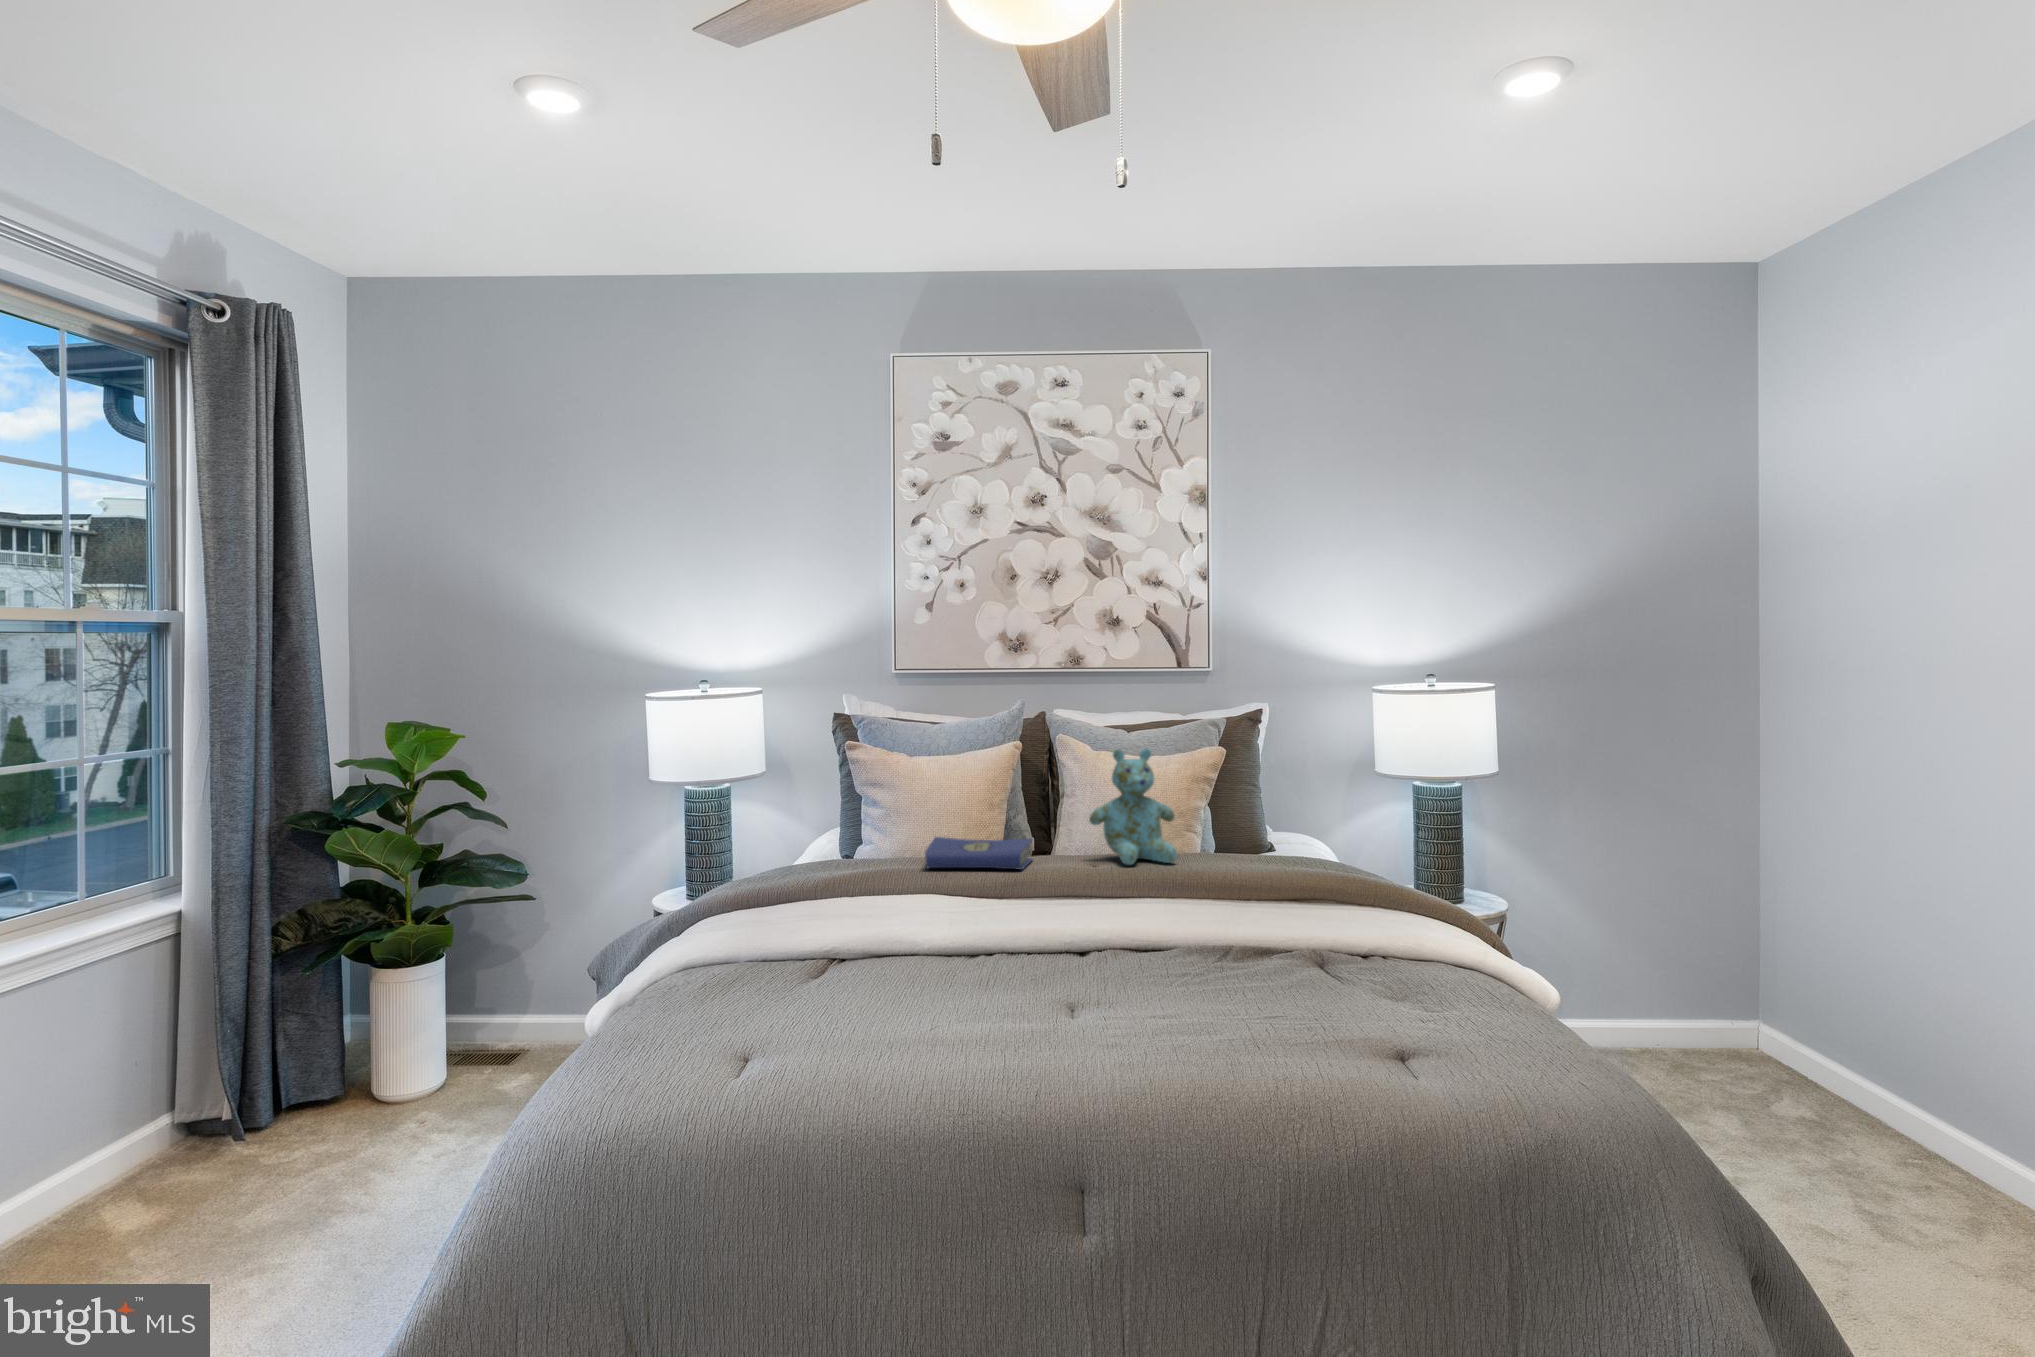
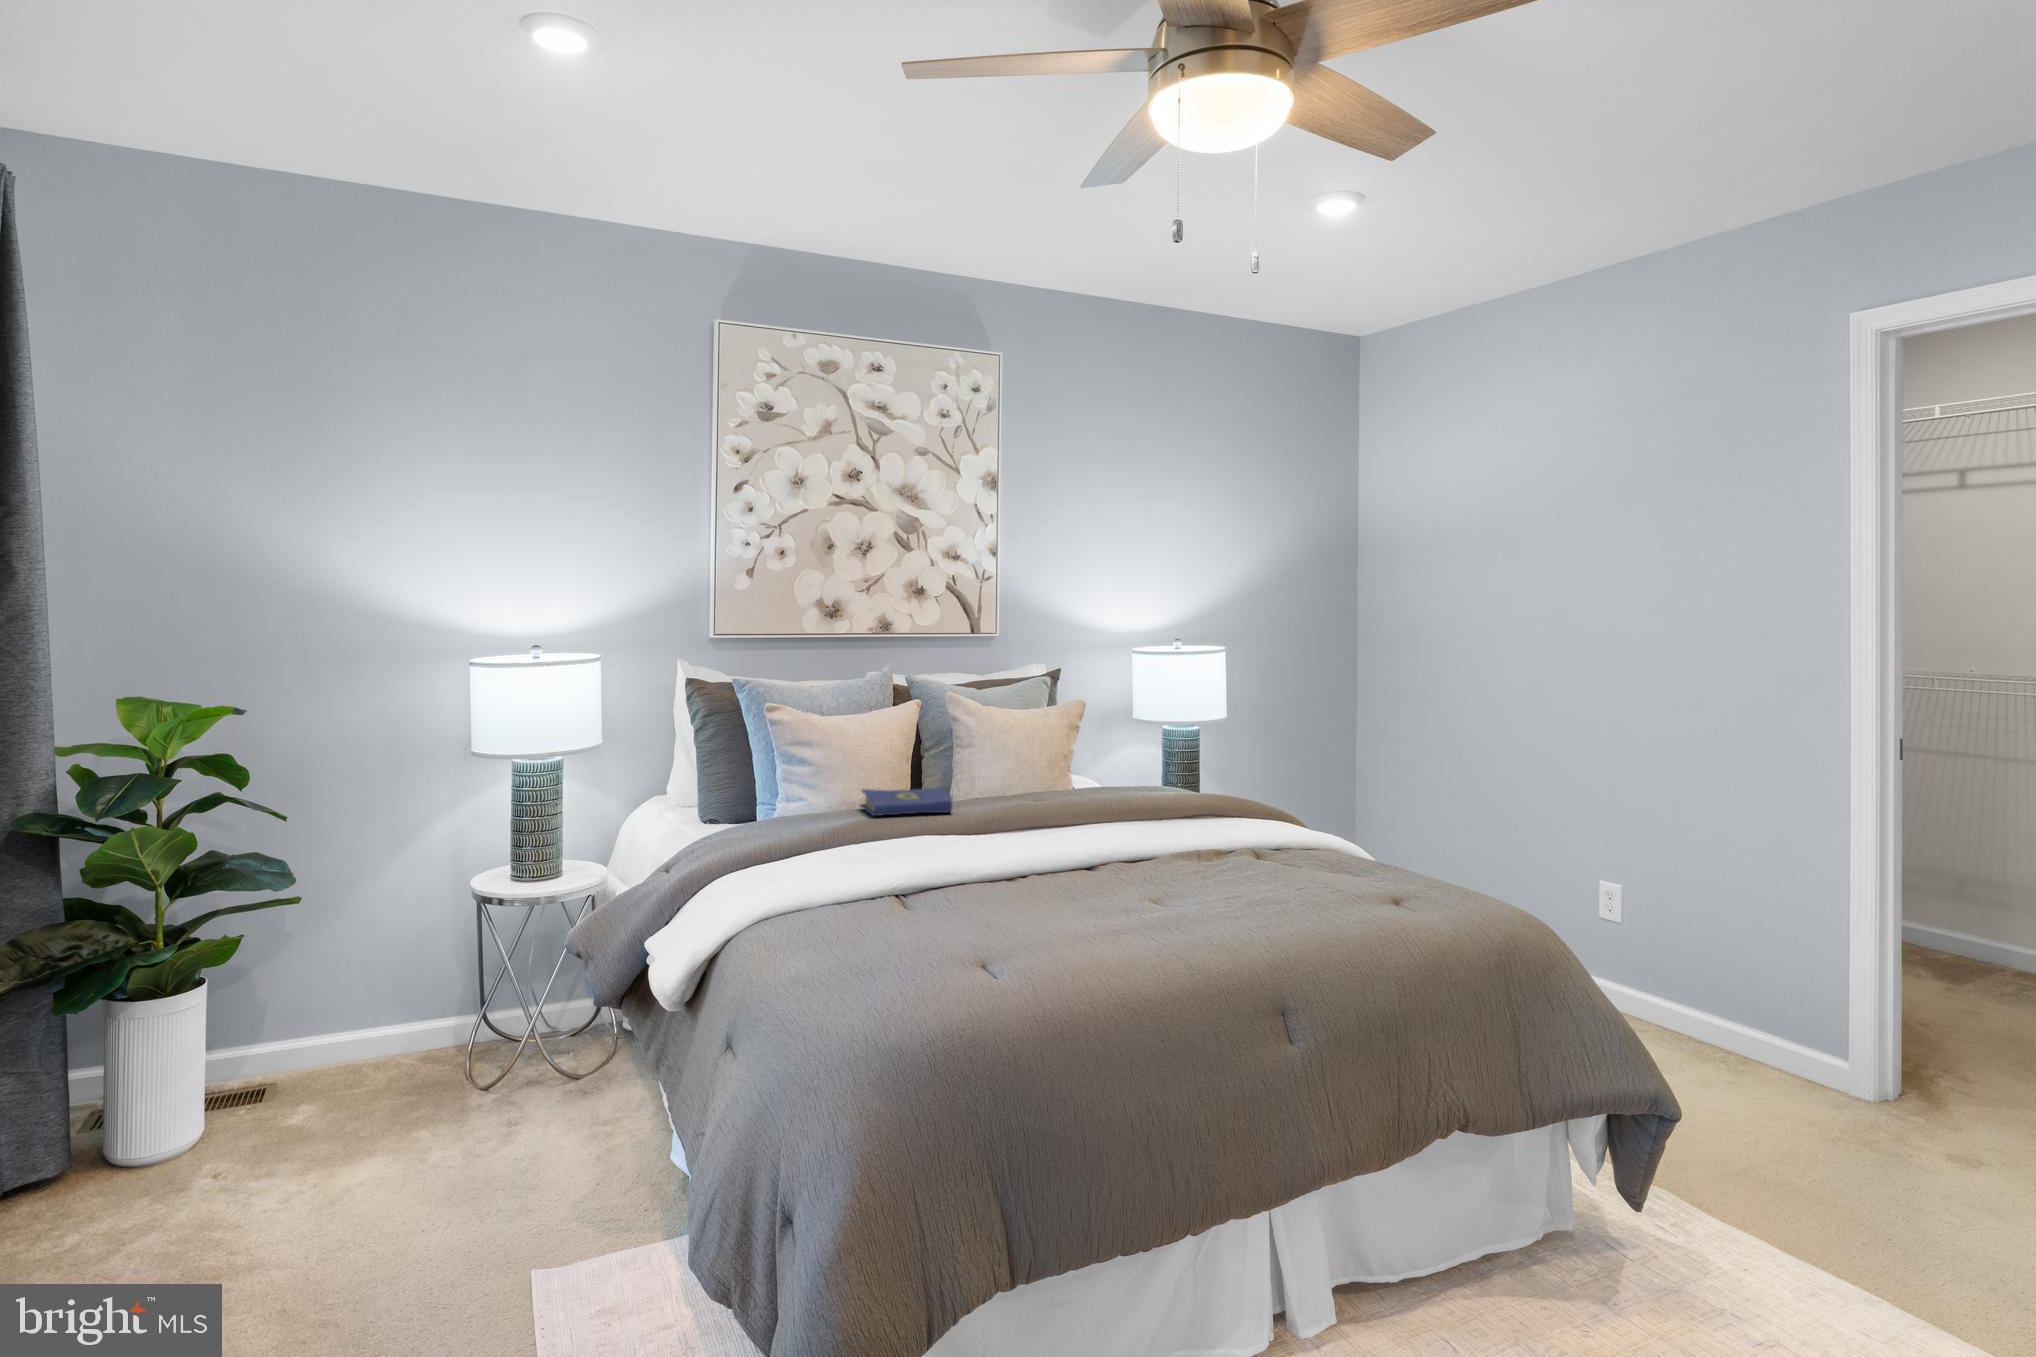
stuffed bear: present [1089,748,1177,865] -> none [986,710,1058,805]

